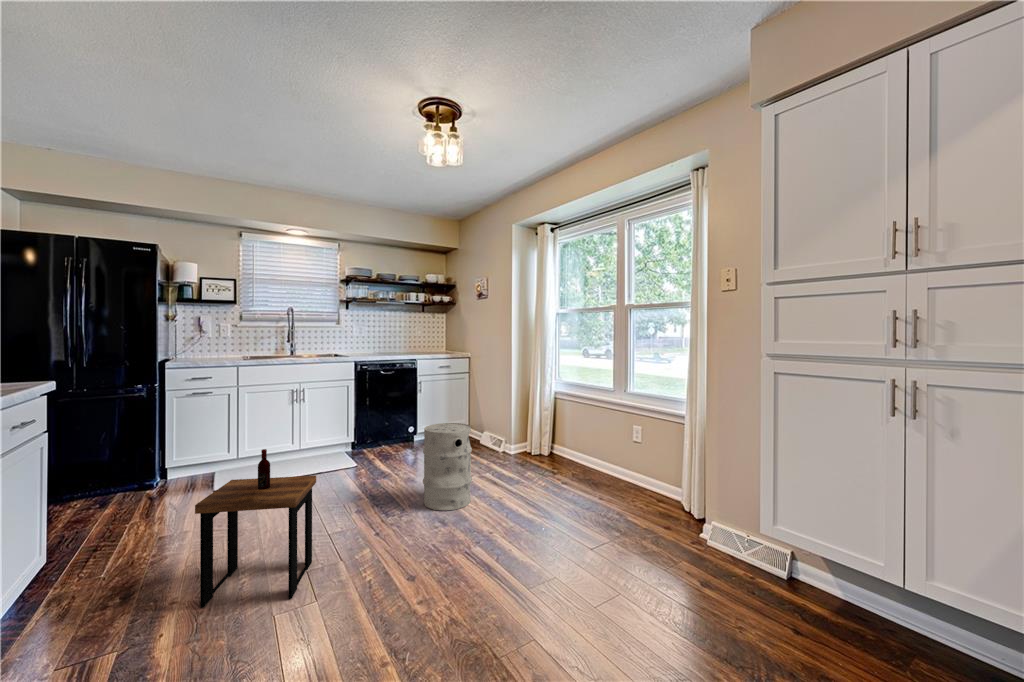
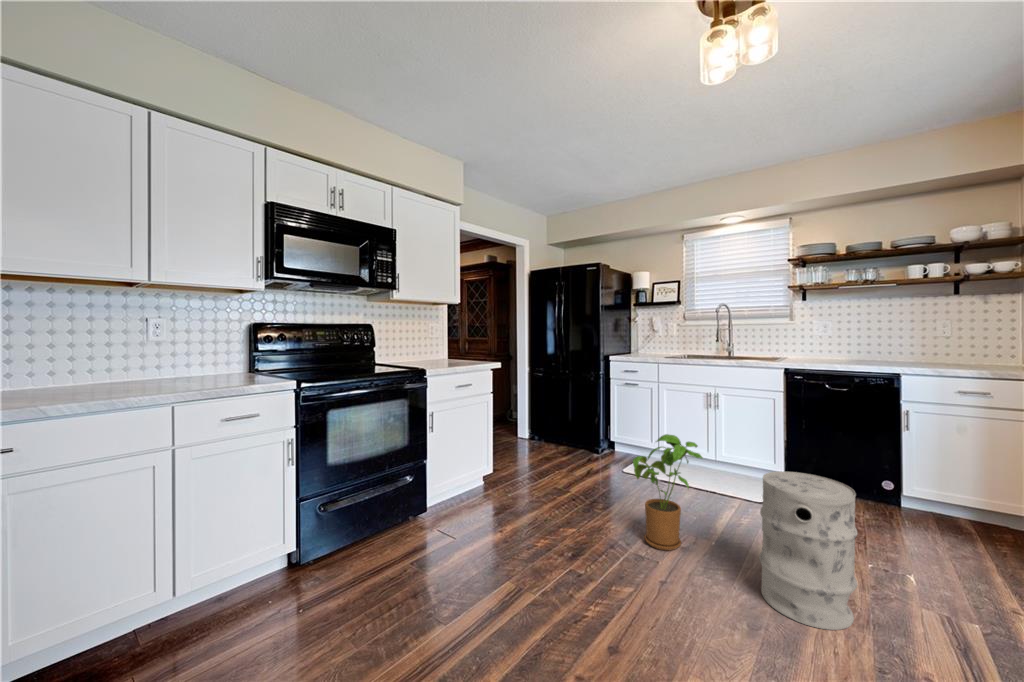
house plant: none [324,420,383,522] -> present [633,434,702,551]
side table: present [195,449,316,608] -> none [493,437,584,581]

